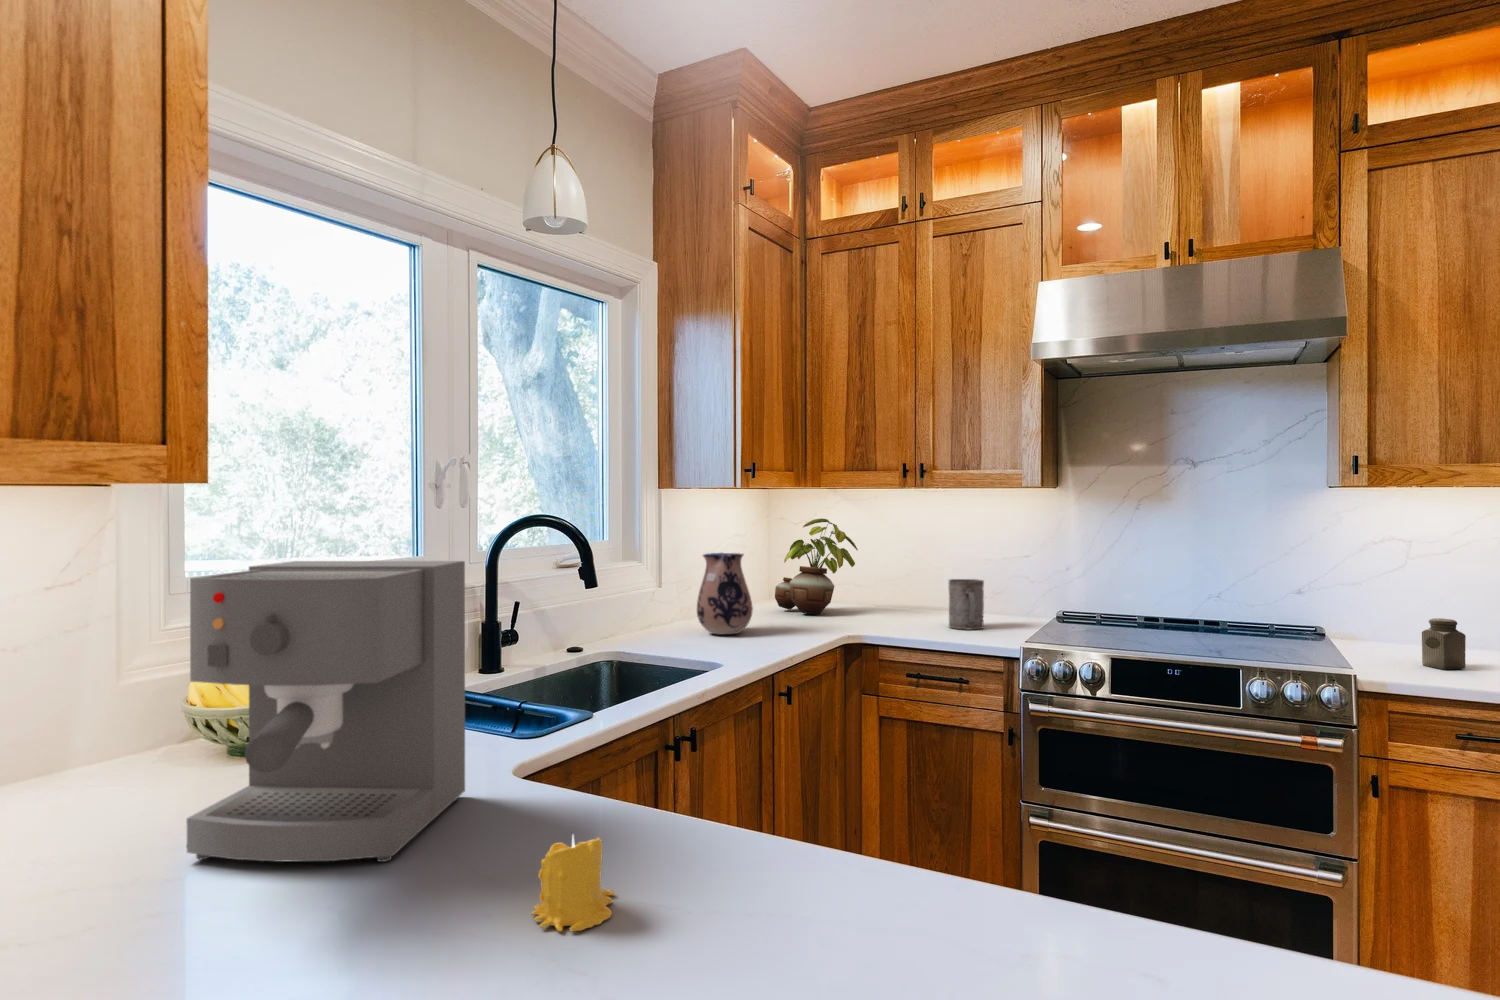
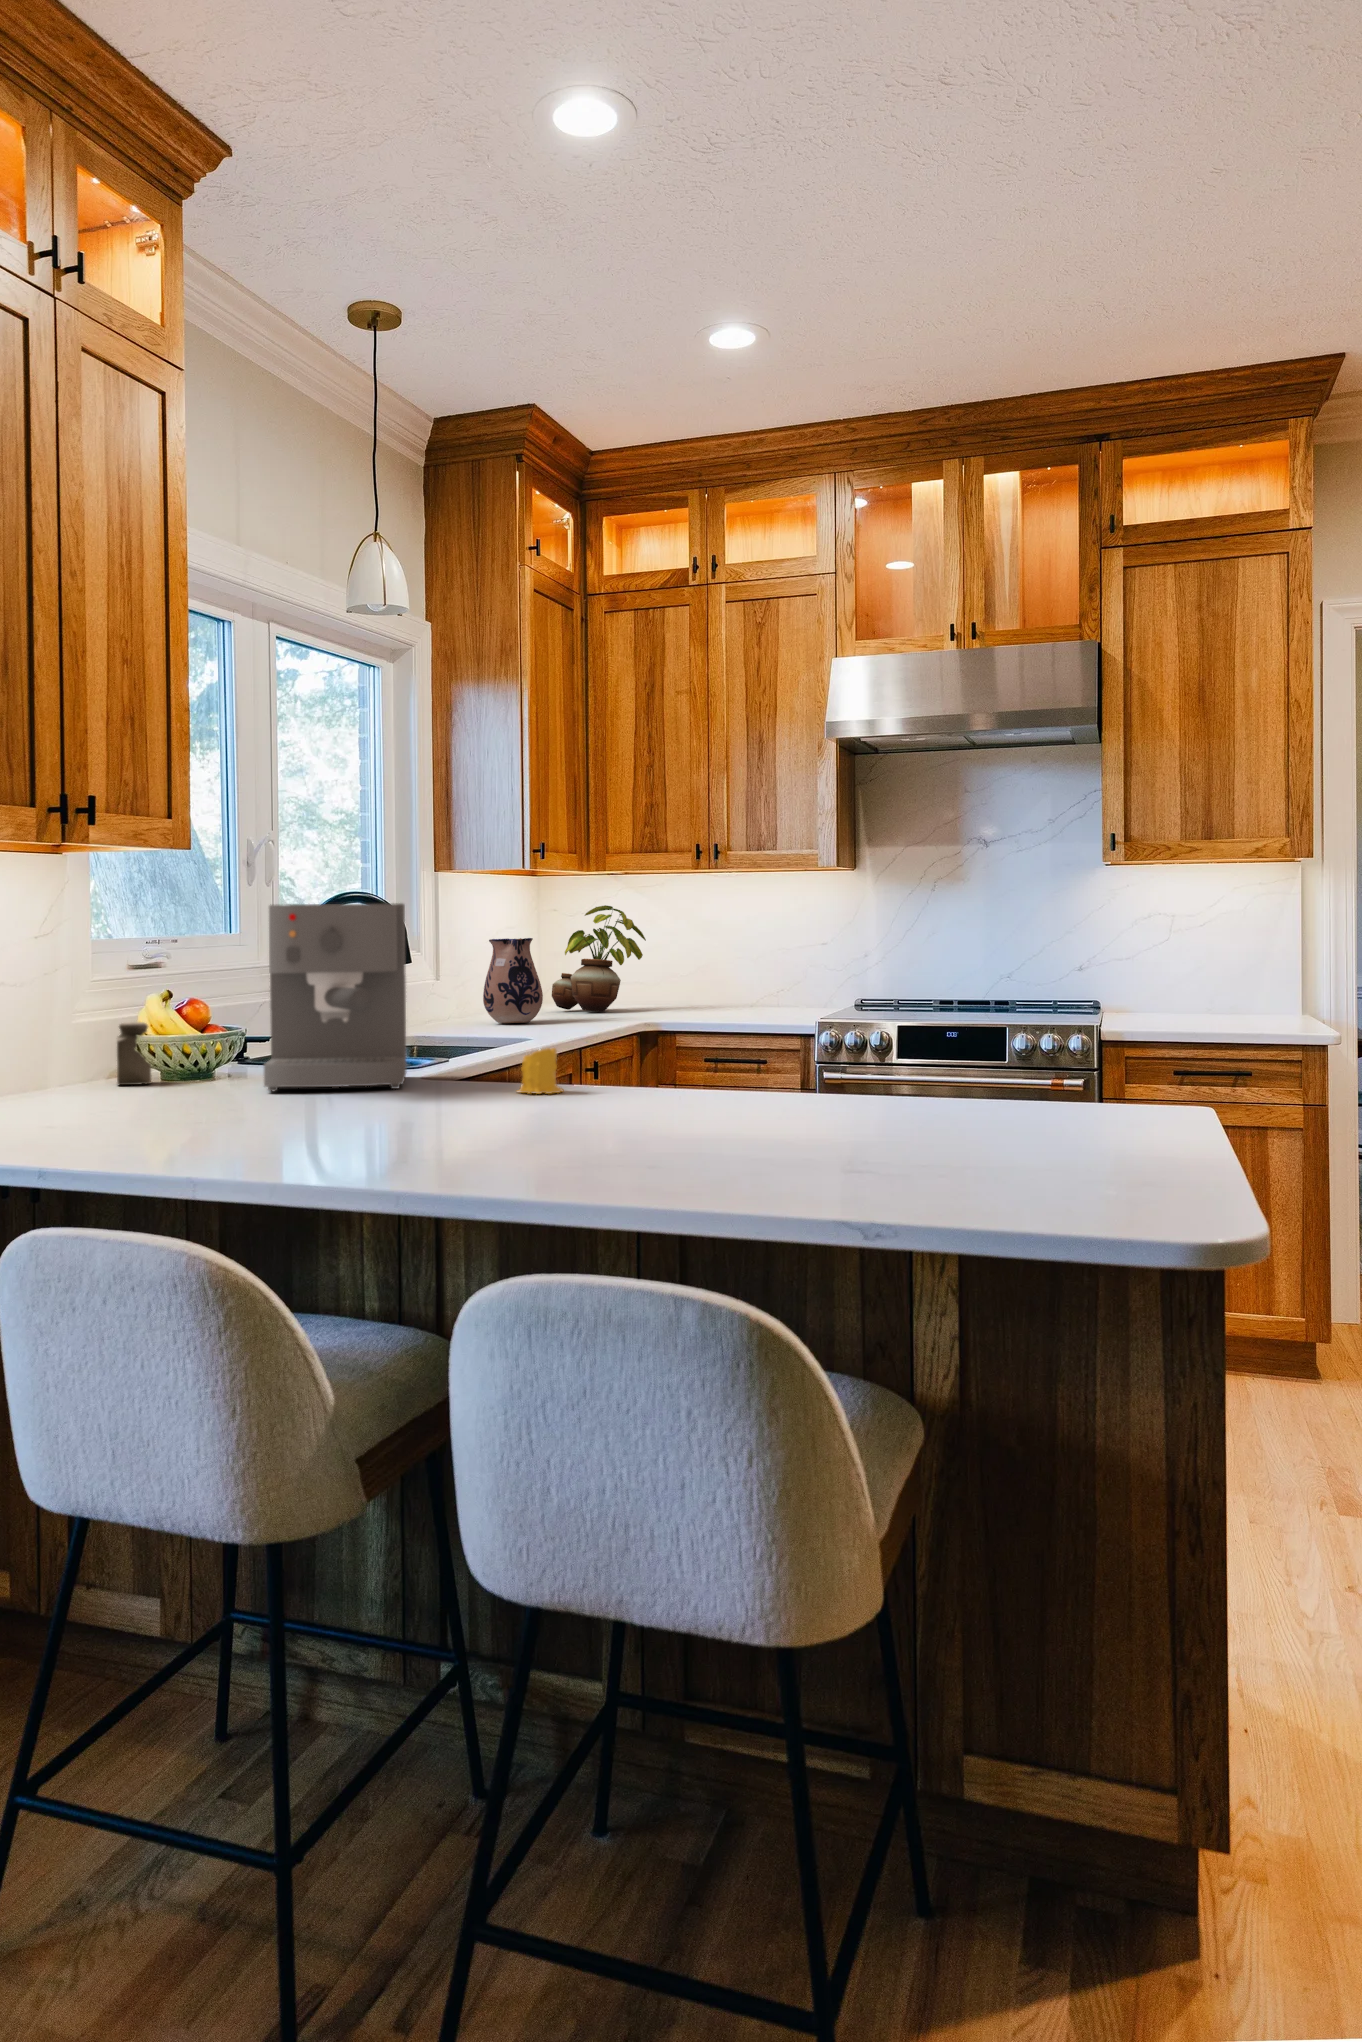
mug: present [949,579,984,630] -> none [745,965,781,1015]
salt shaker: present [1422,618,1466,669] -> present [117,1022,151,1085]

